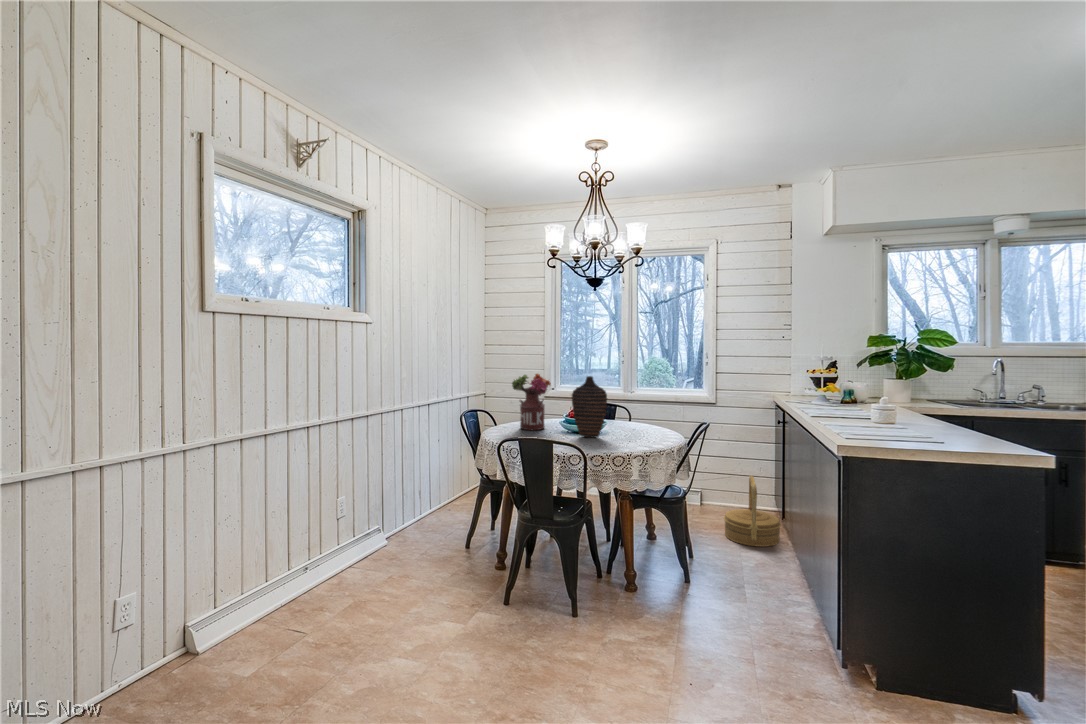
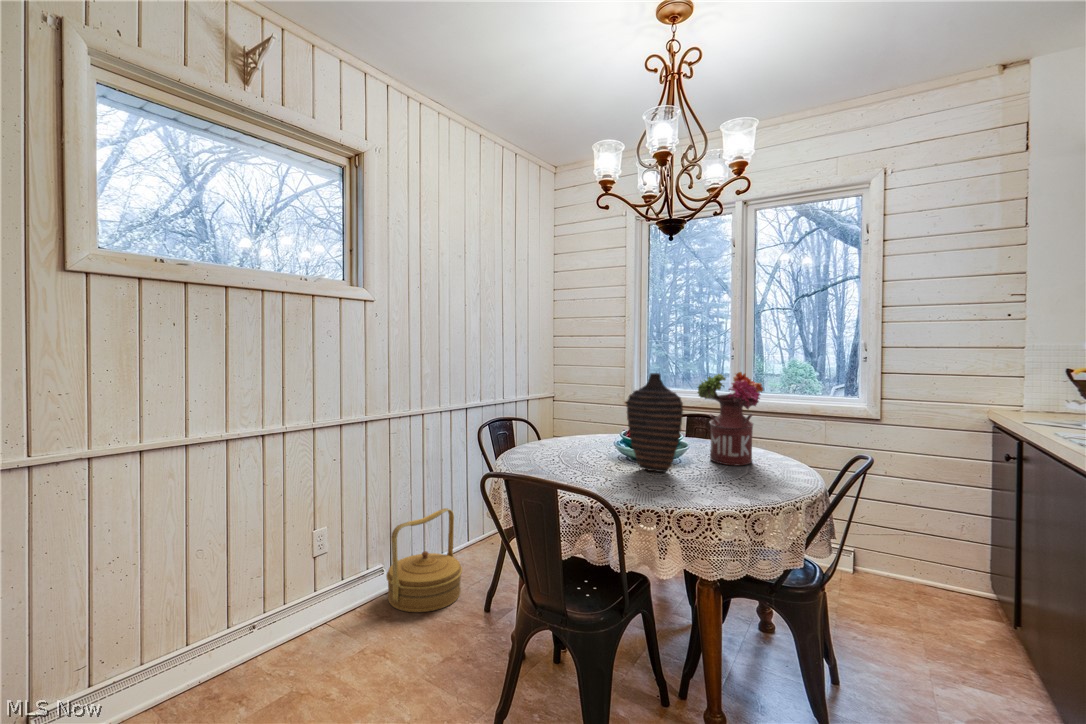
flower arrangement: present [512,374,551,430] -> present [697,372,763,466]
woven basket: present [724,476,781,547] -> present [386,508,462,612]

